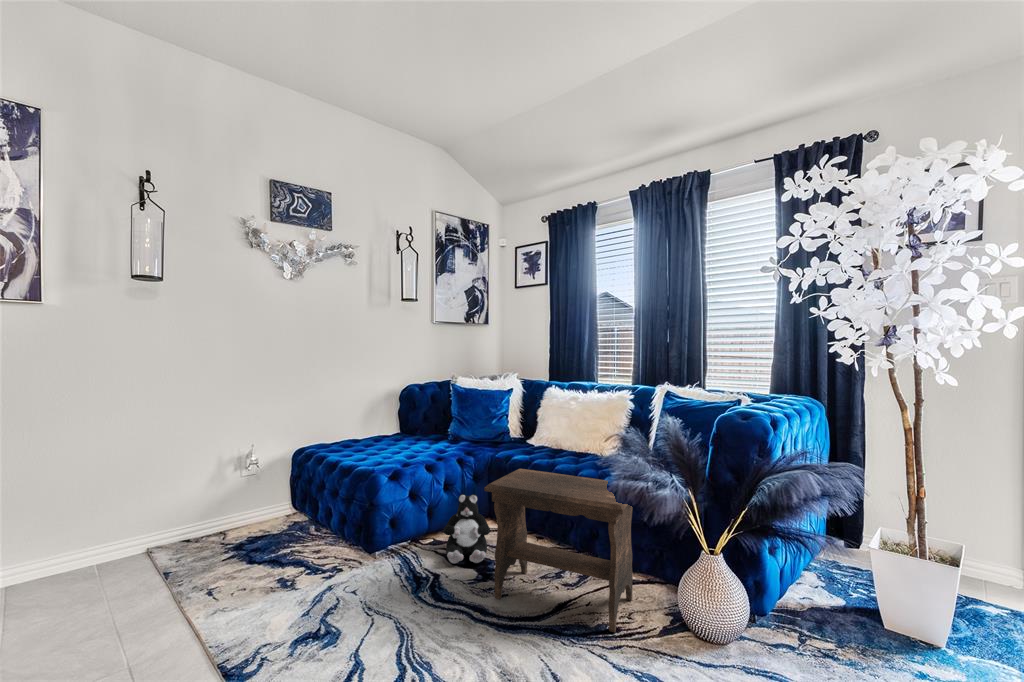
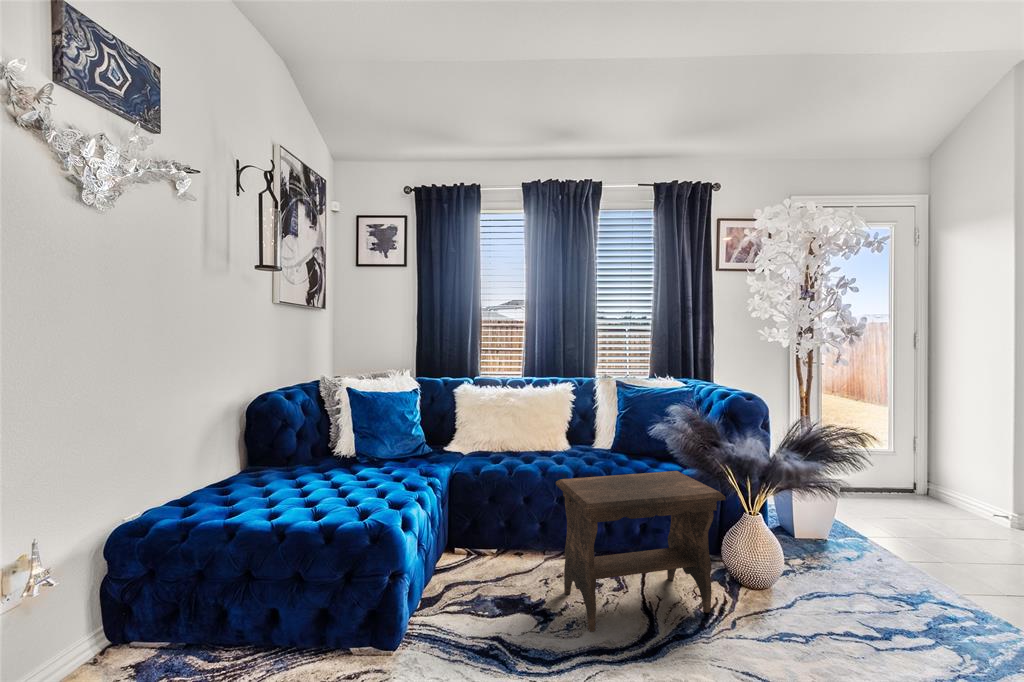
plush toy: present [443,494,490,563] -> none [459,523,528,616]

